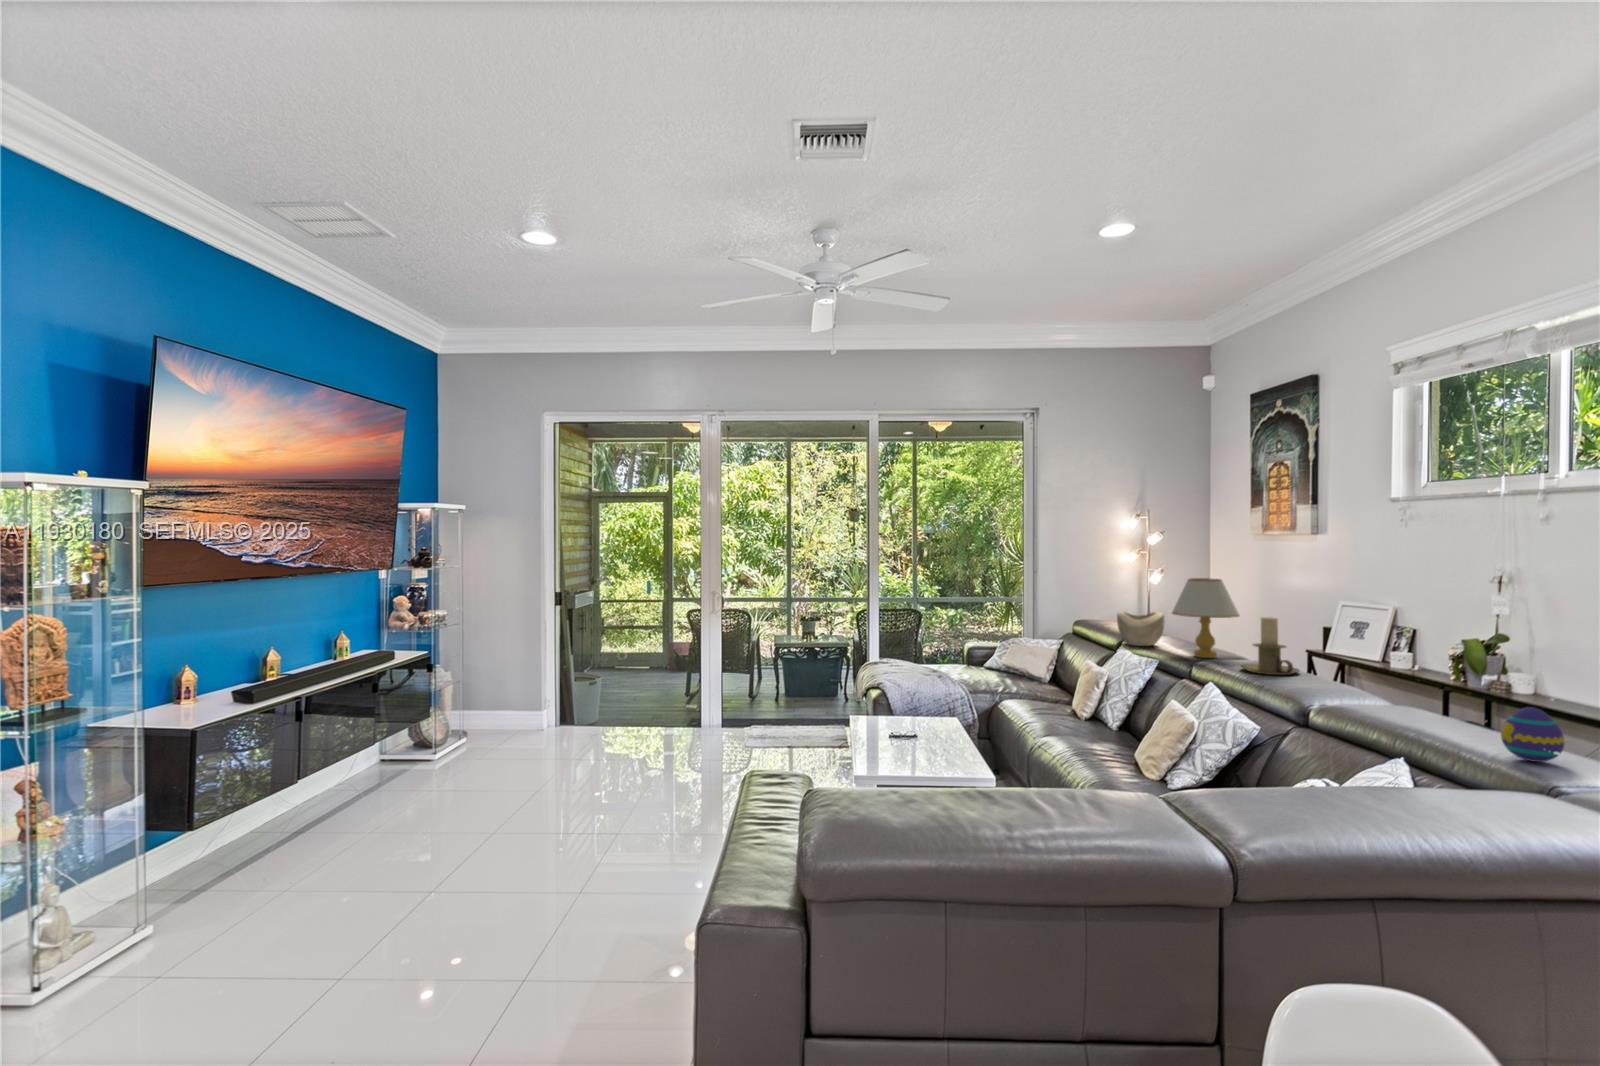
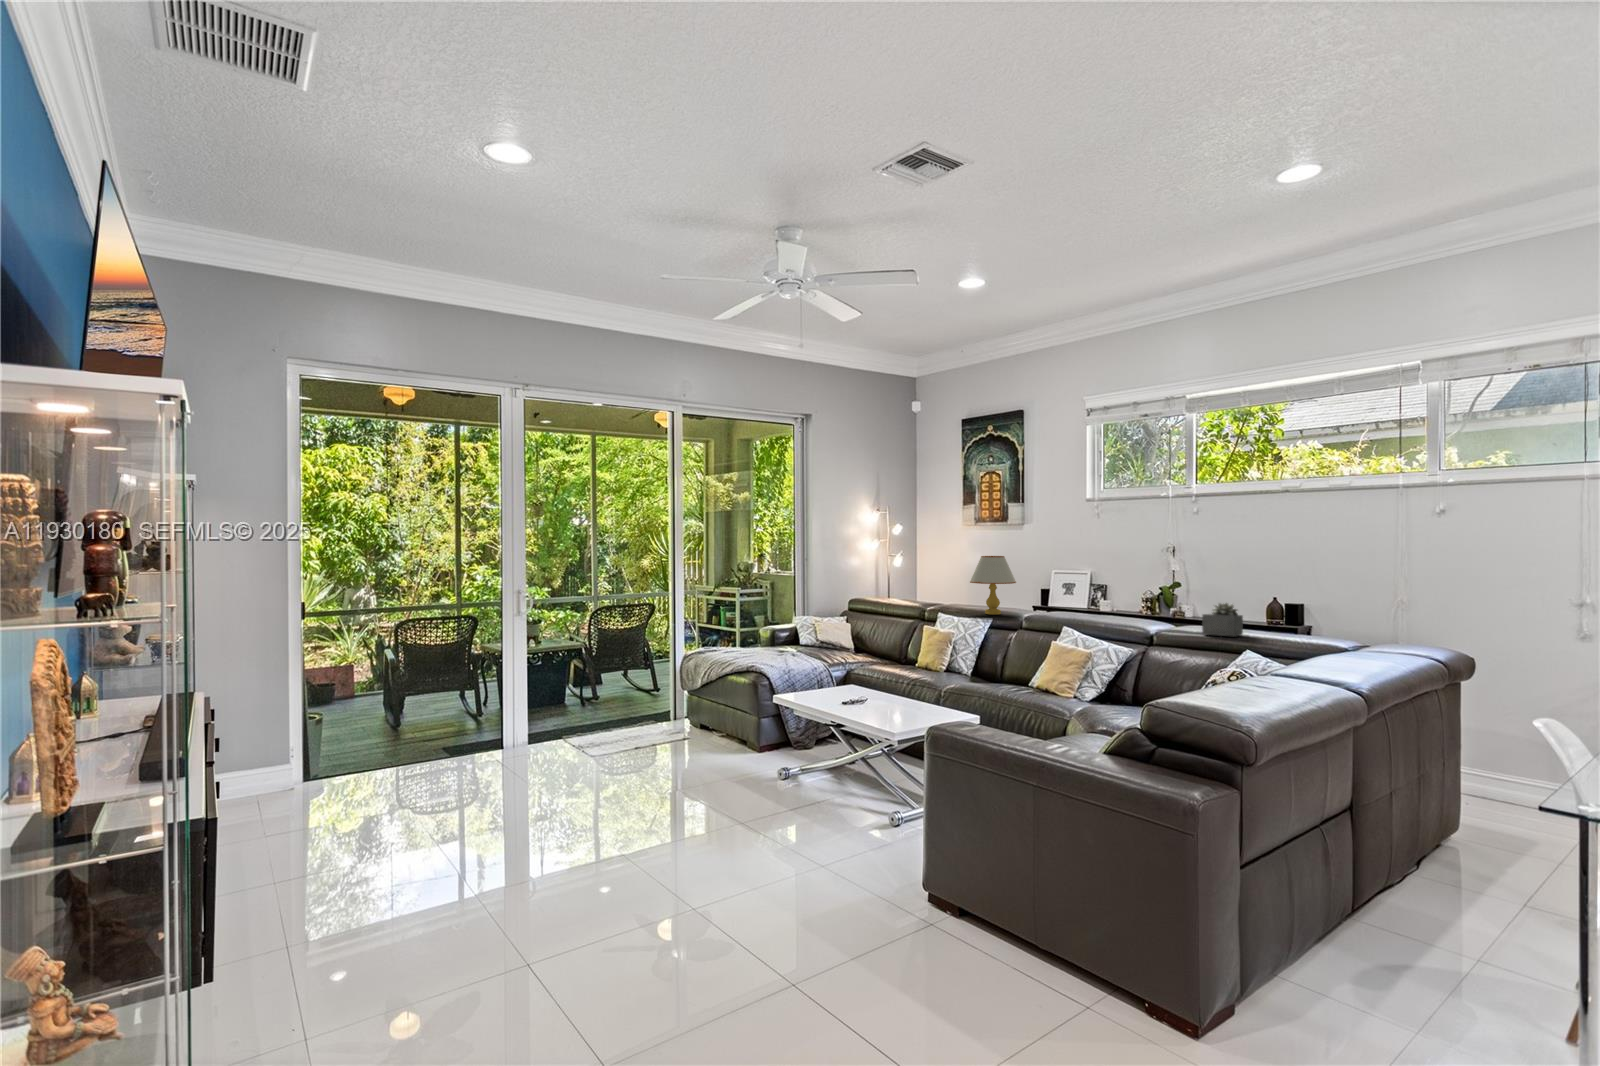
decorative bowl: present [1117,612,1165,646] -> none [915,584,949,611]
candle holder: present [1241,617,1299,675] -> none [1035,580,1073,620]
succulent plant: none [1418,677,1503,738] -> present [1202,603,1243,636]
decorative egg: present [1501,707,1565,762] -> none [1264,613,1294,642]

